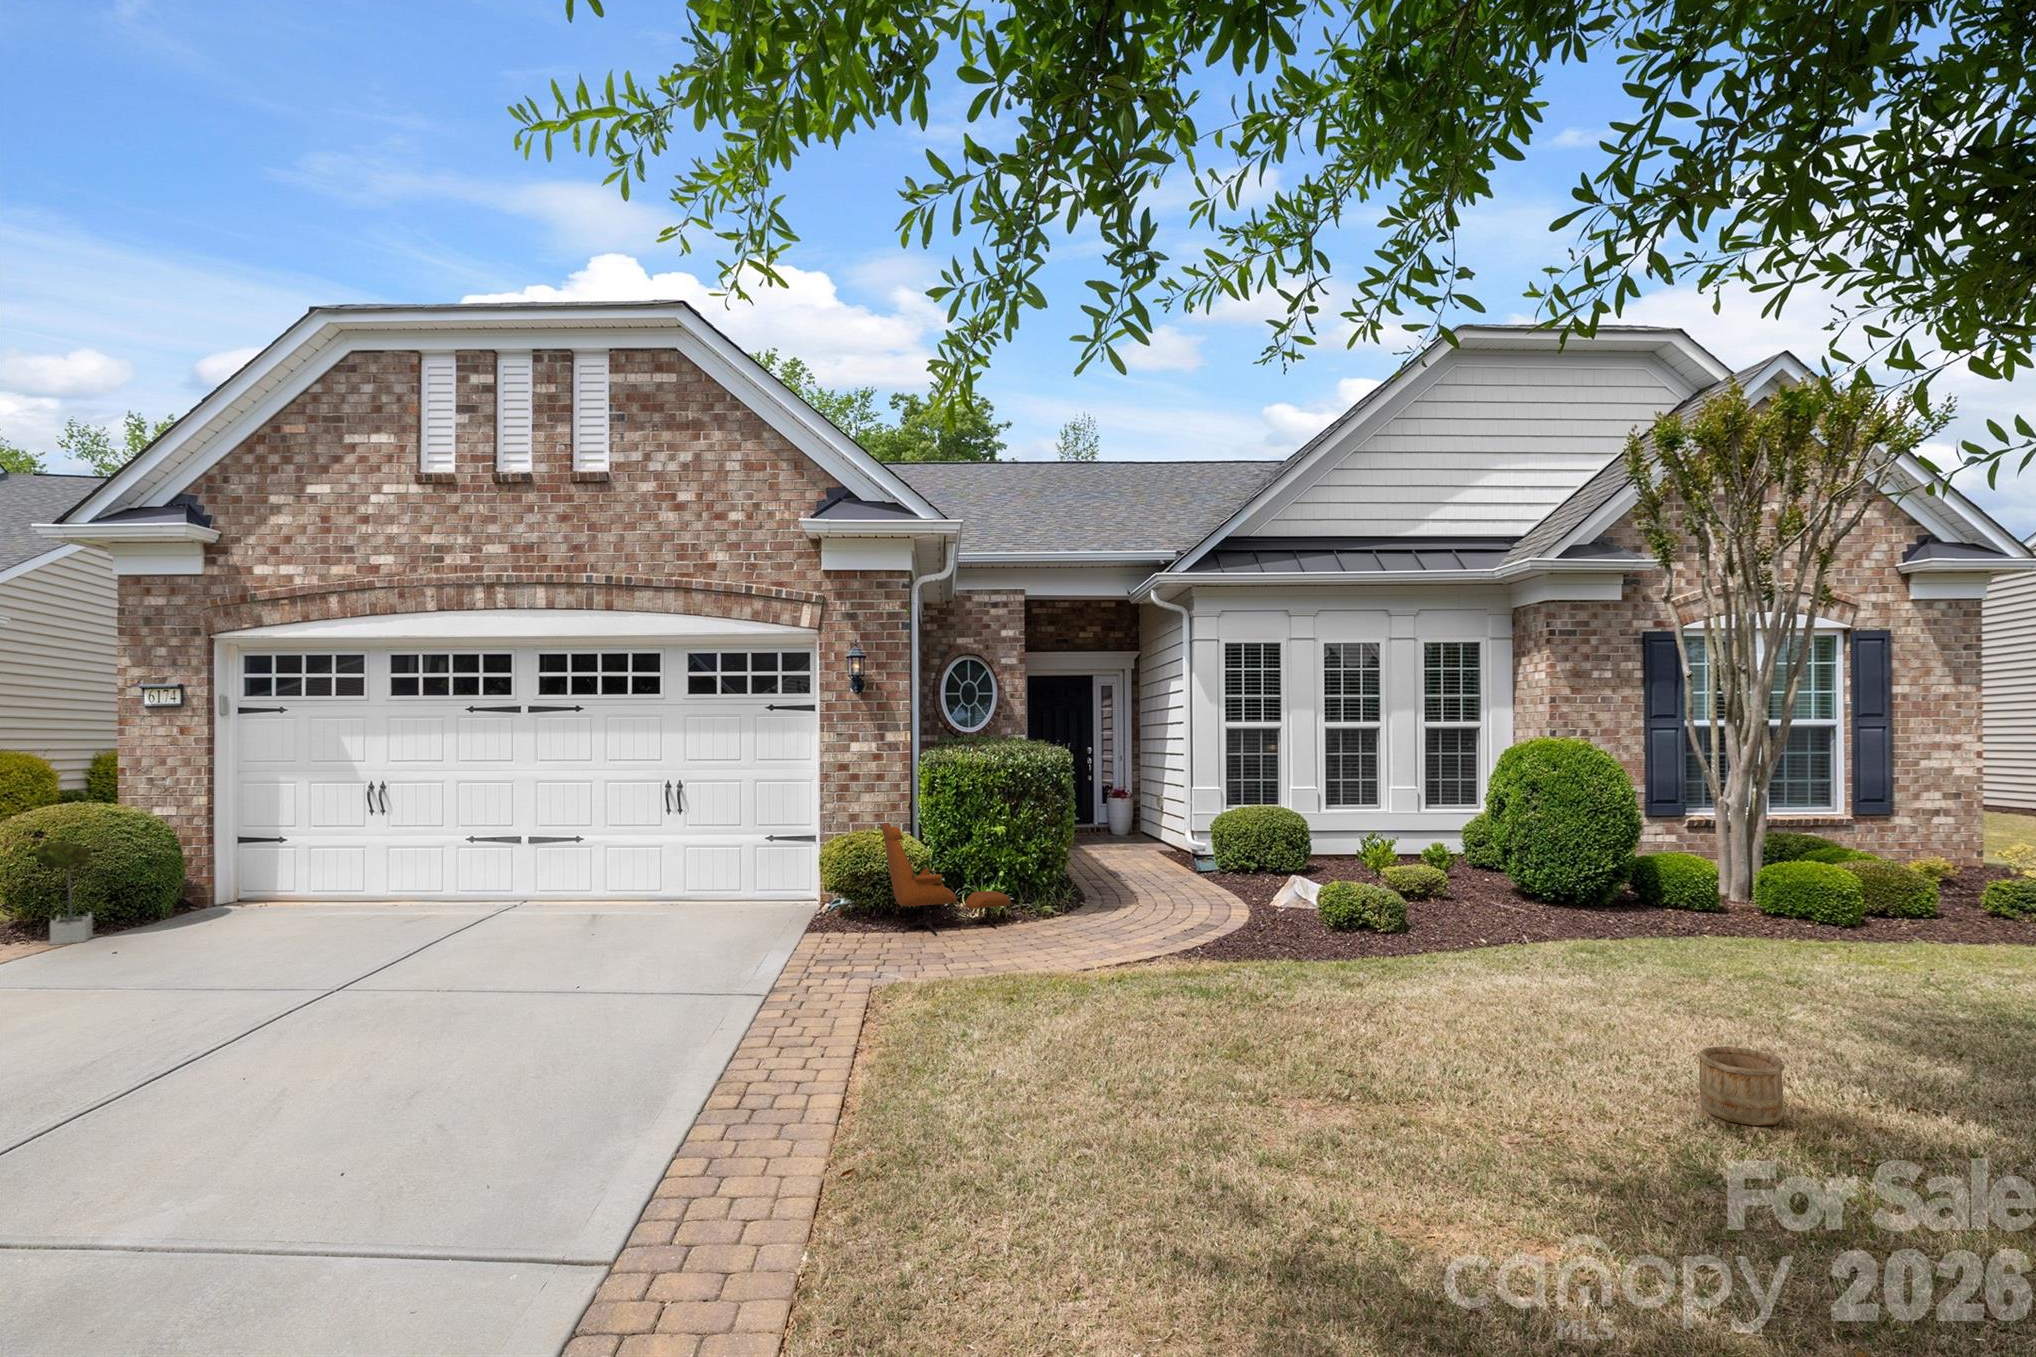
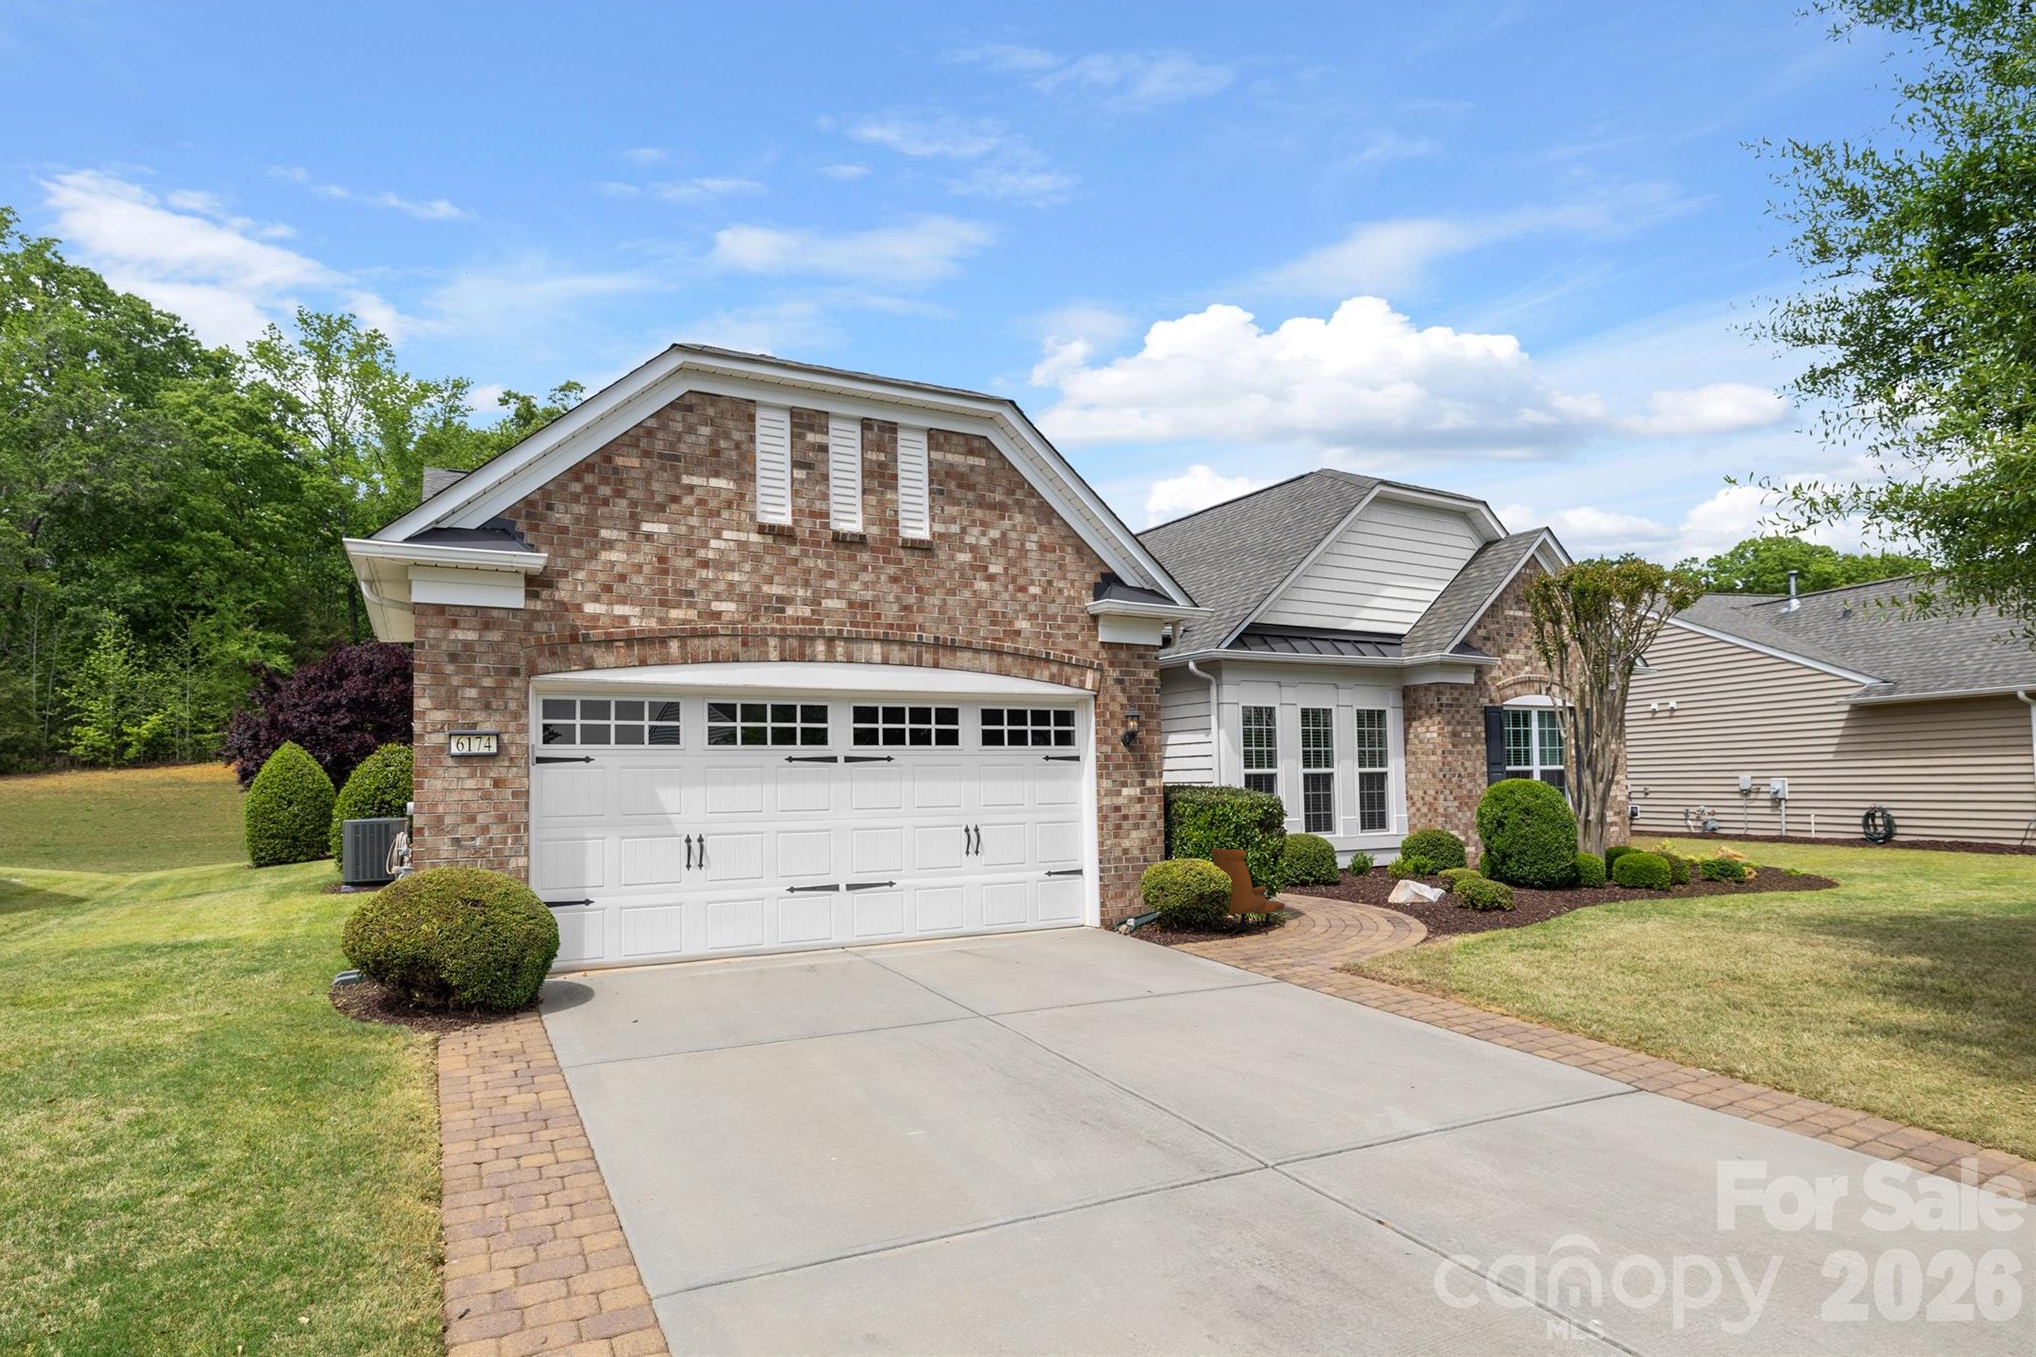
potted tree: present [36,842,93,945] -> none [488,909,547,1033]
wooden bucket: present [1697,1046,1785,1126] -> none [1875,918,1925,953]

